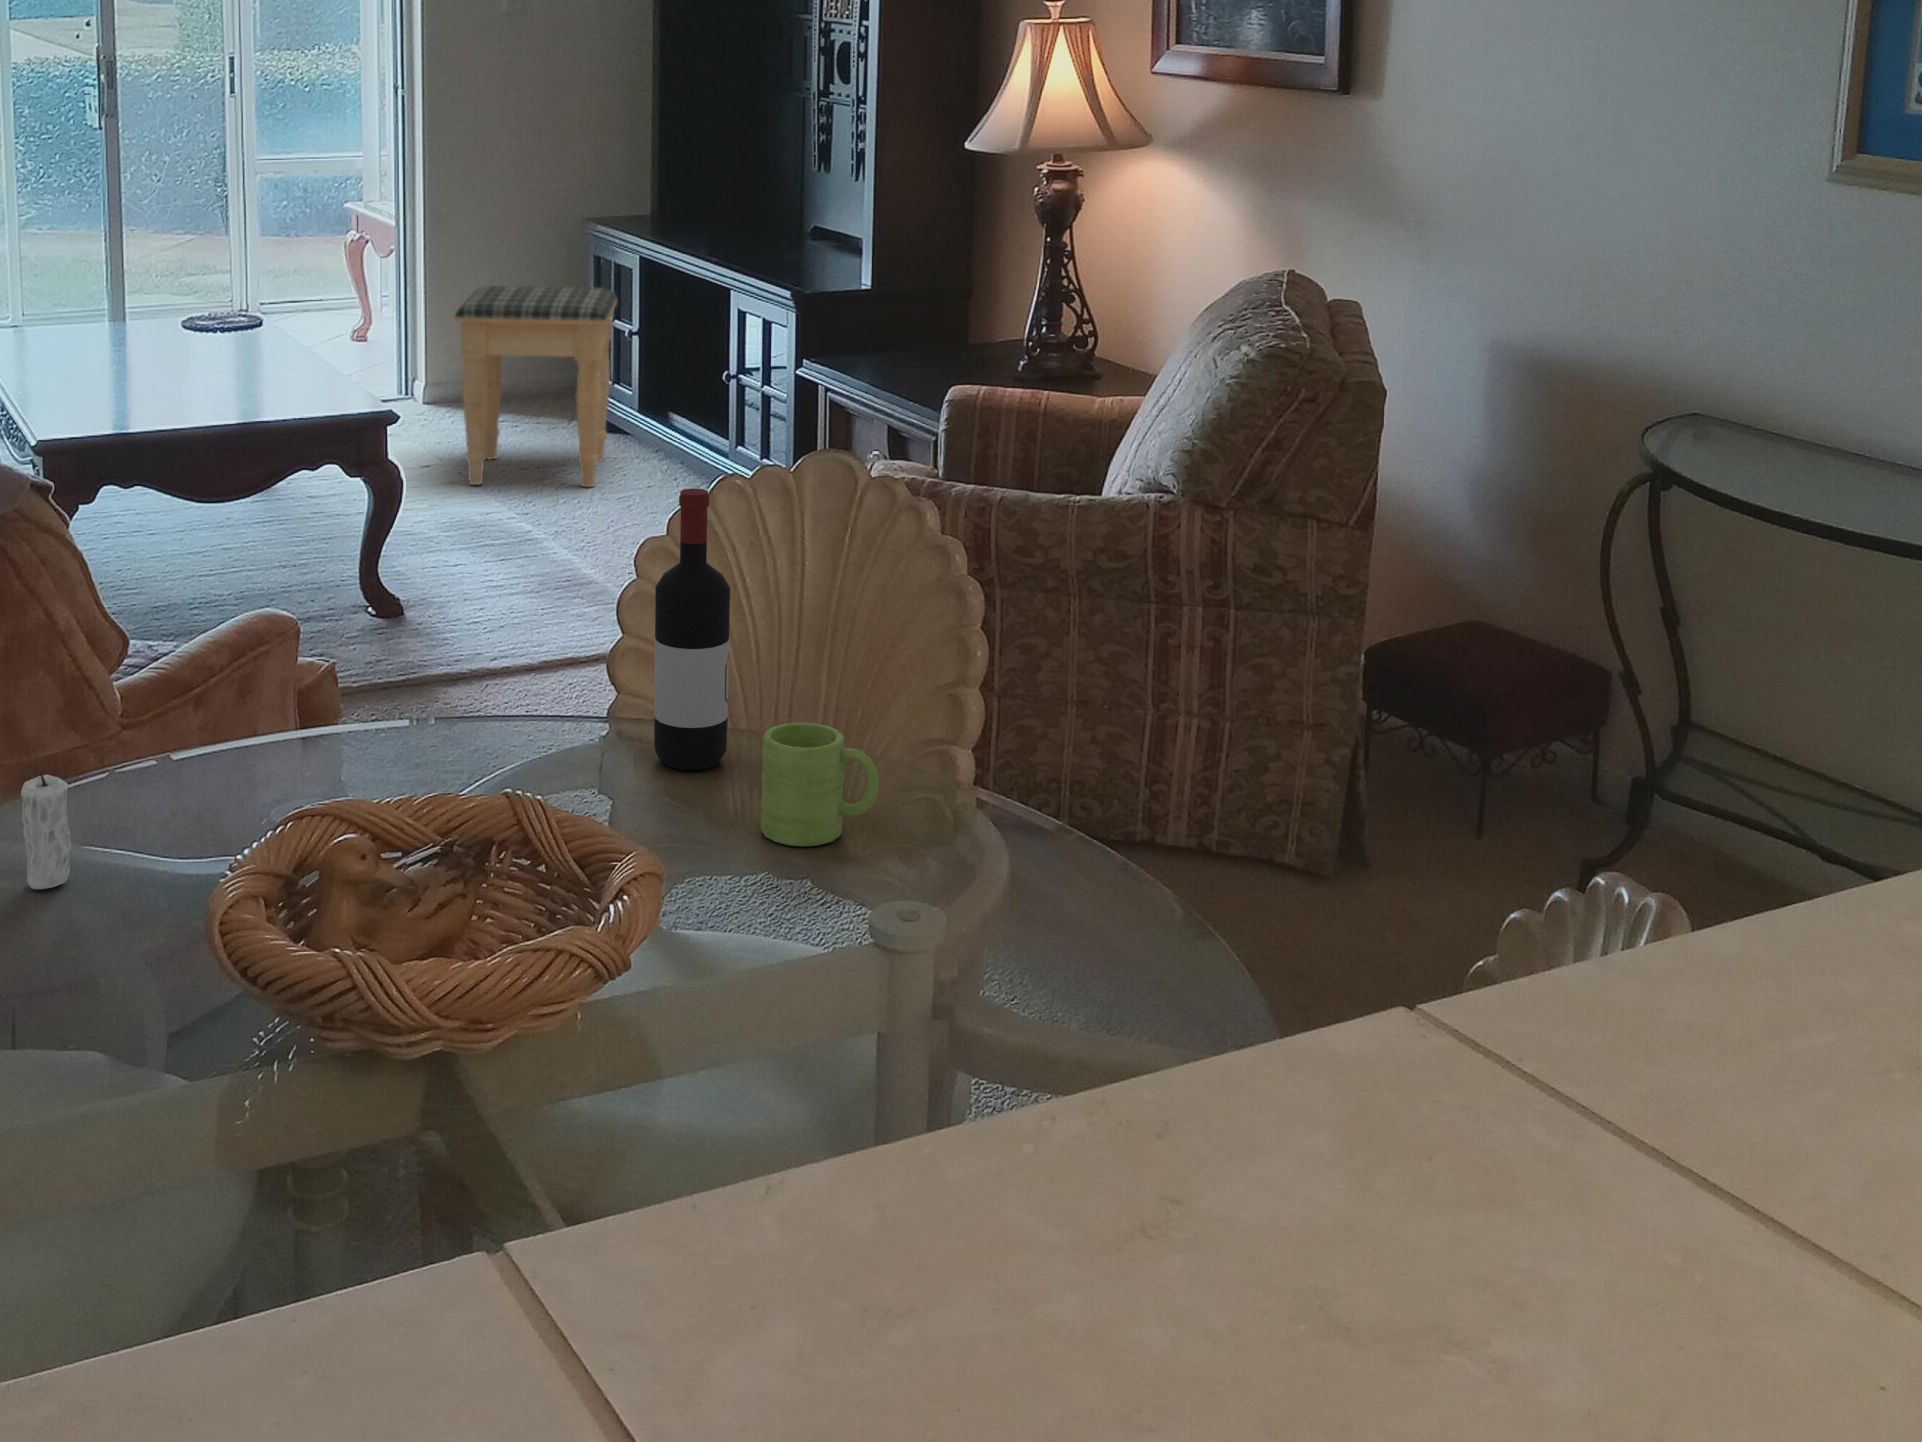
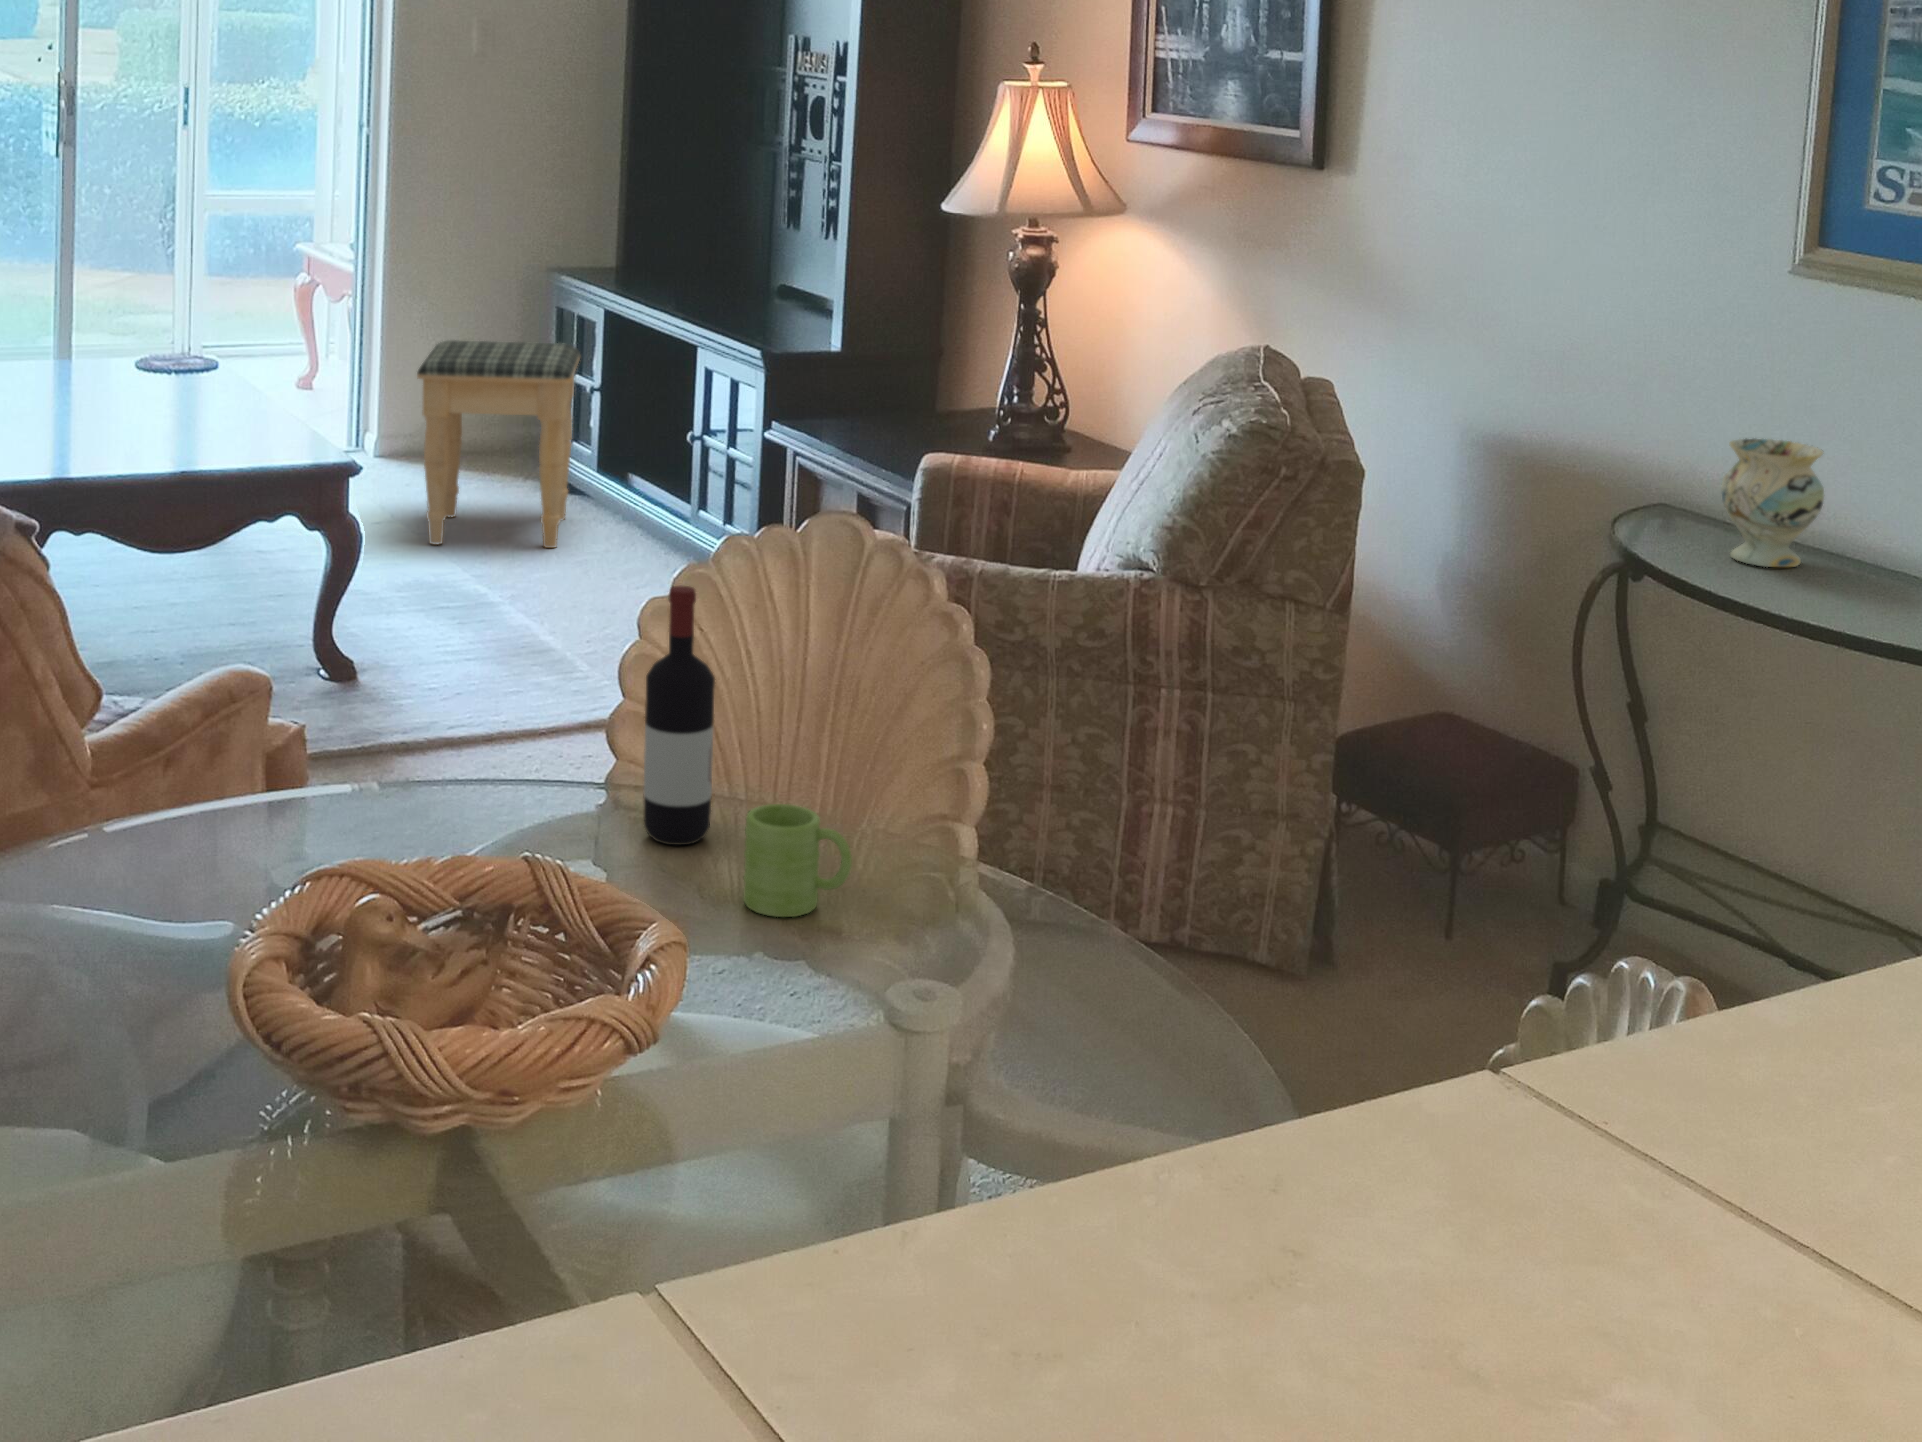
vase: none [1760,345,1864,474] -> present [1721,438,1824,567]
candle: present [21,764,72,889] -> none [90,829,132,944]

